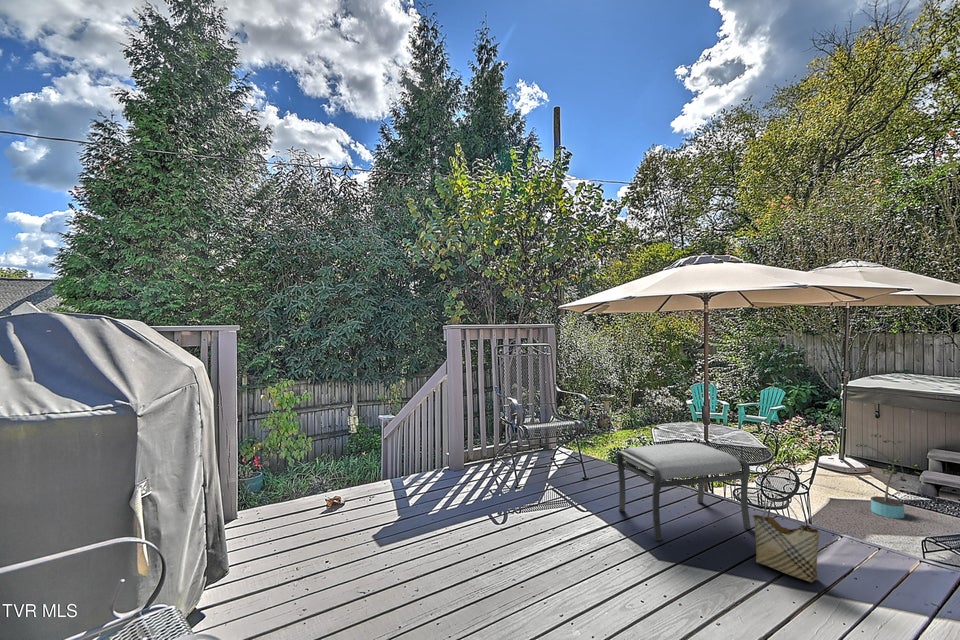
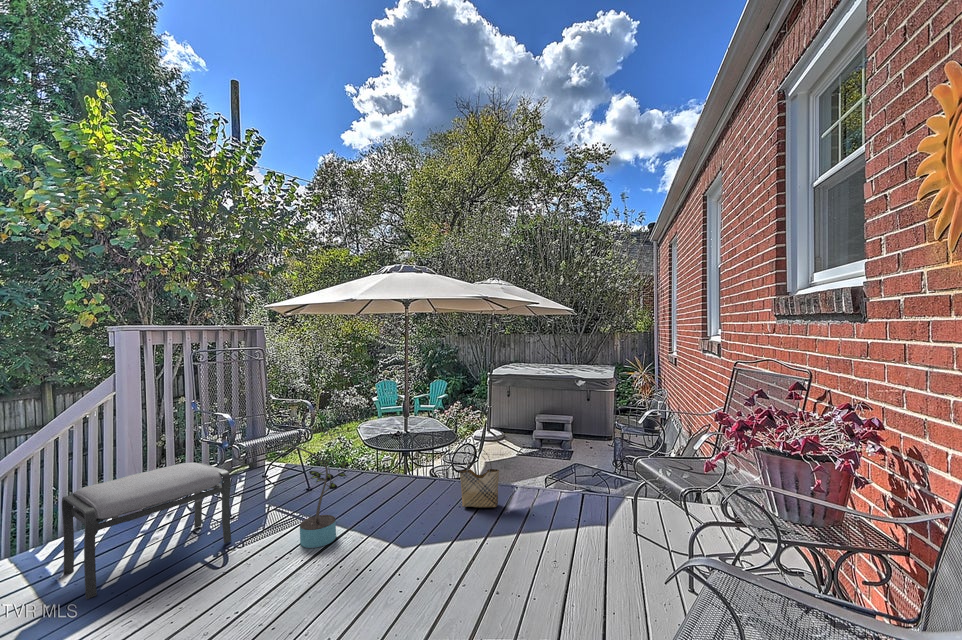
potted plant: present [856,434,921,518] -> present [280,427,349,548]
ottoman: present [616,443,751,541] -> present [62,462,231,600]

